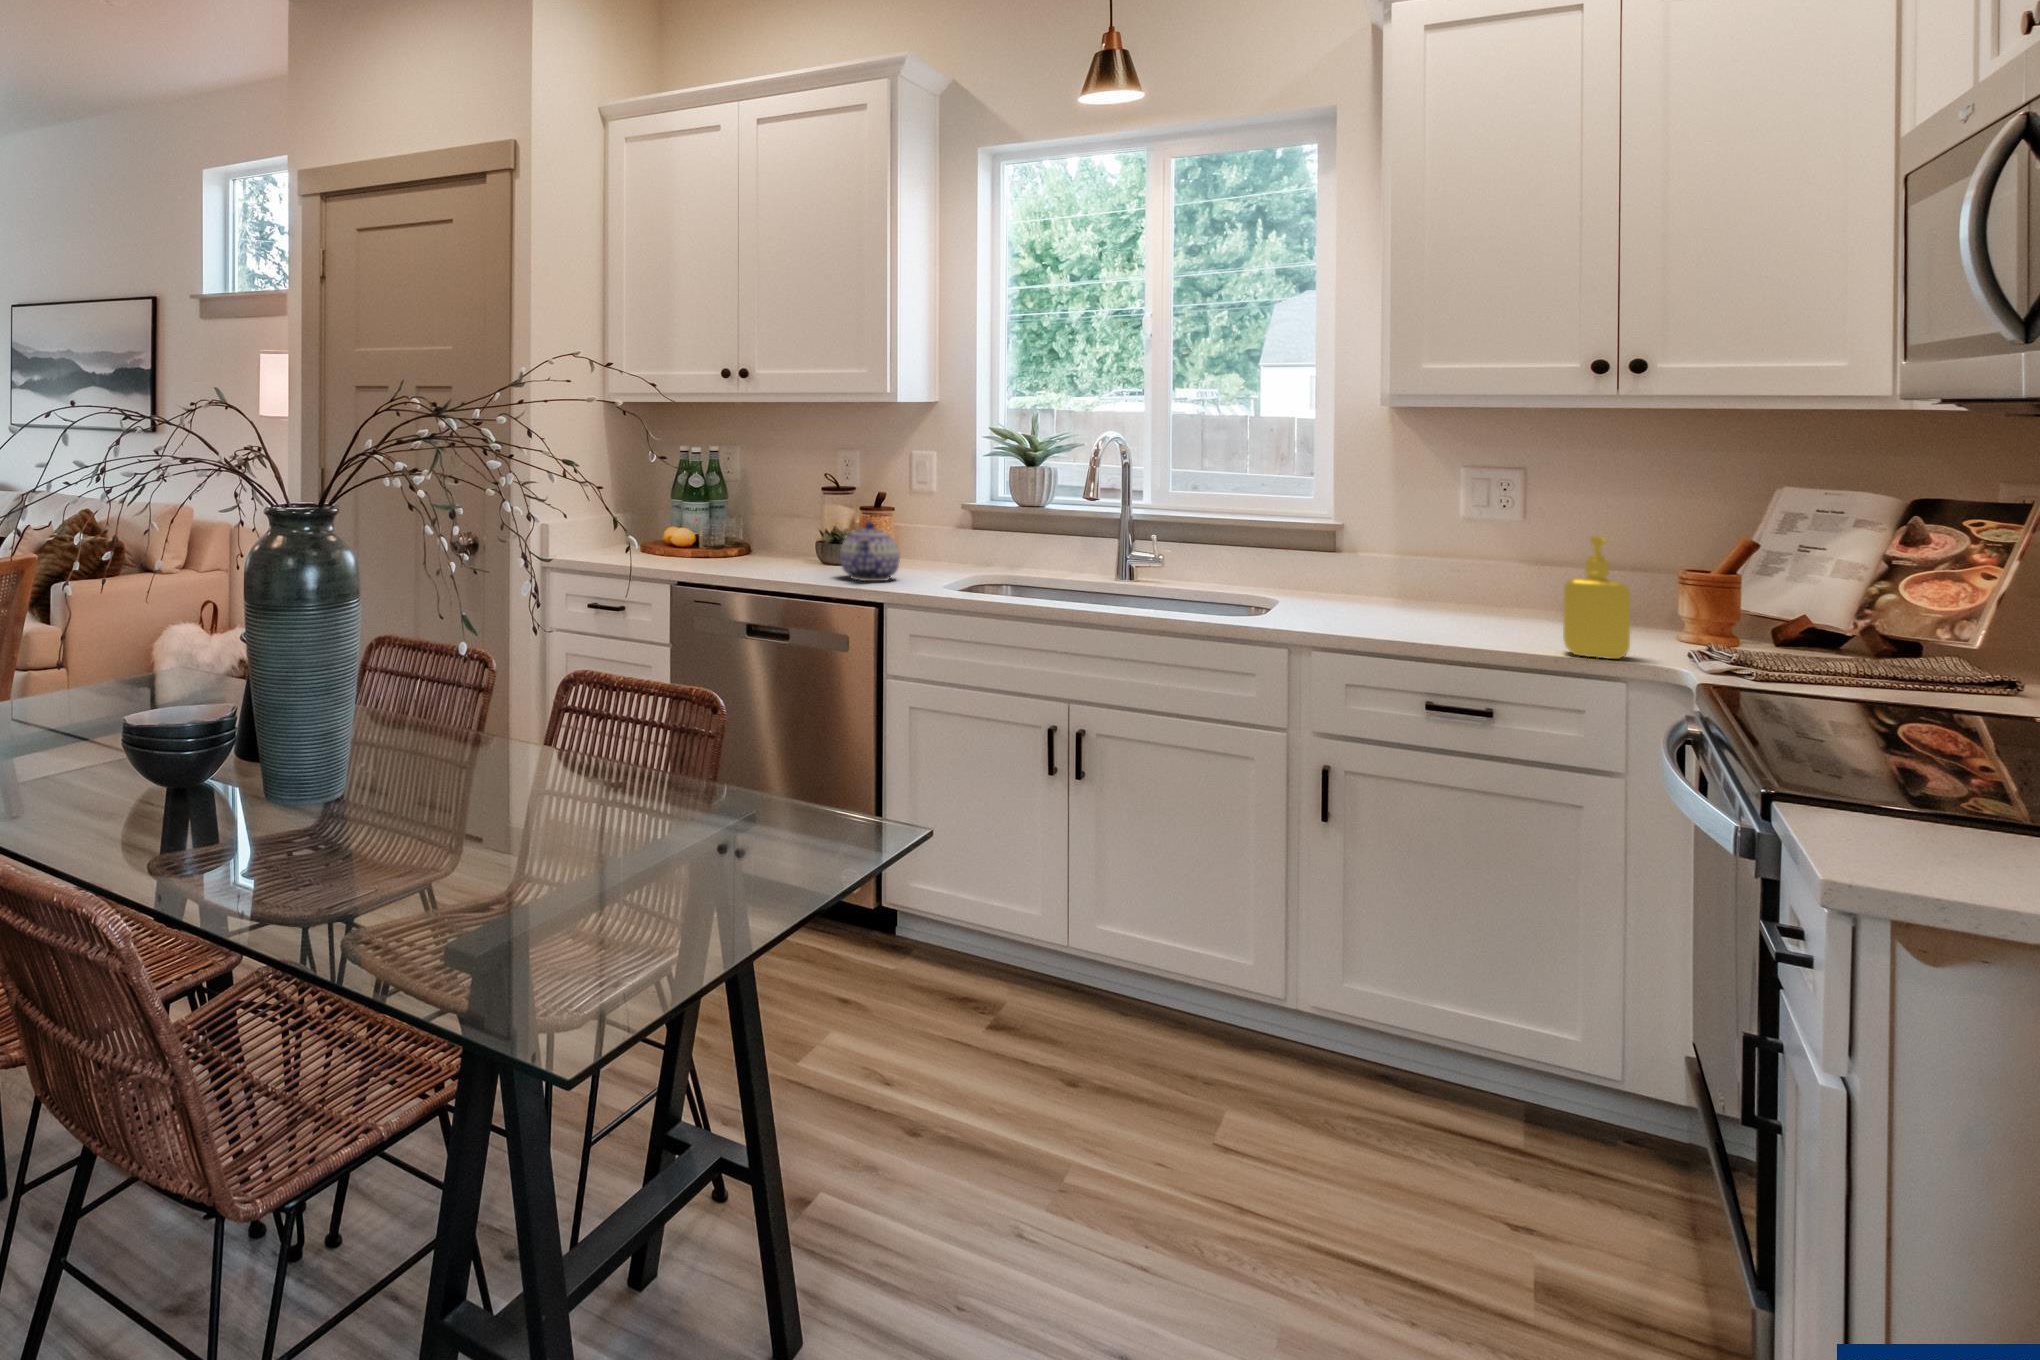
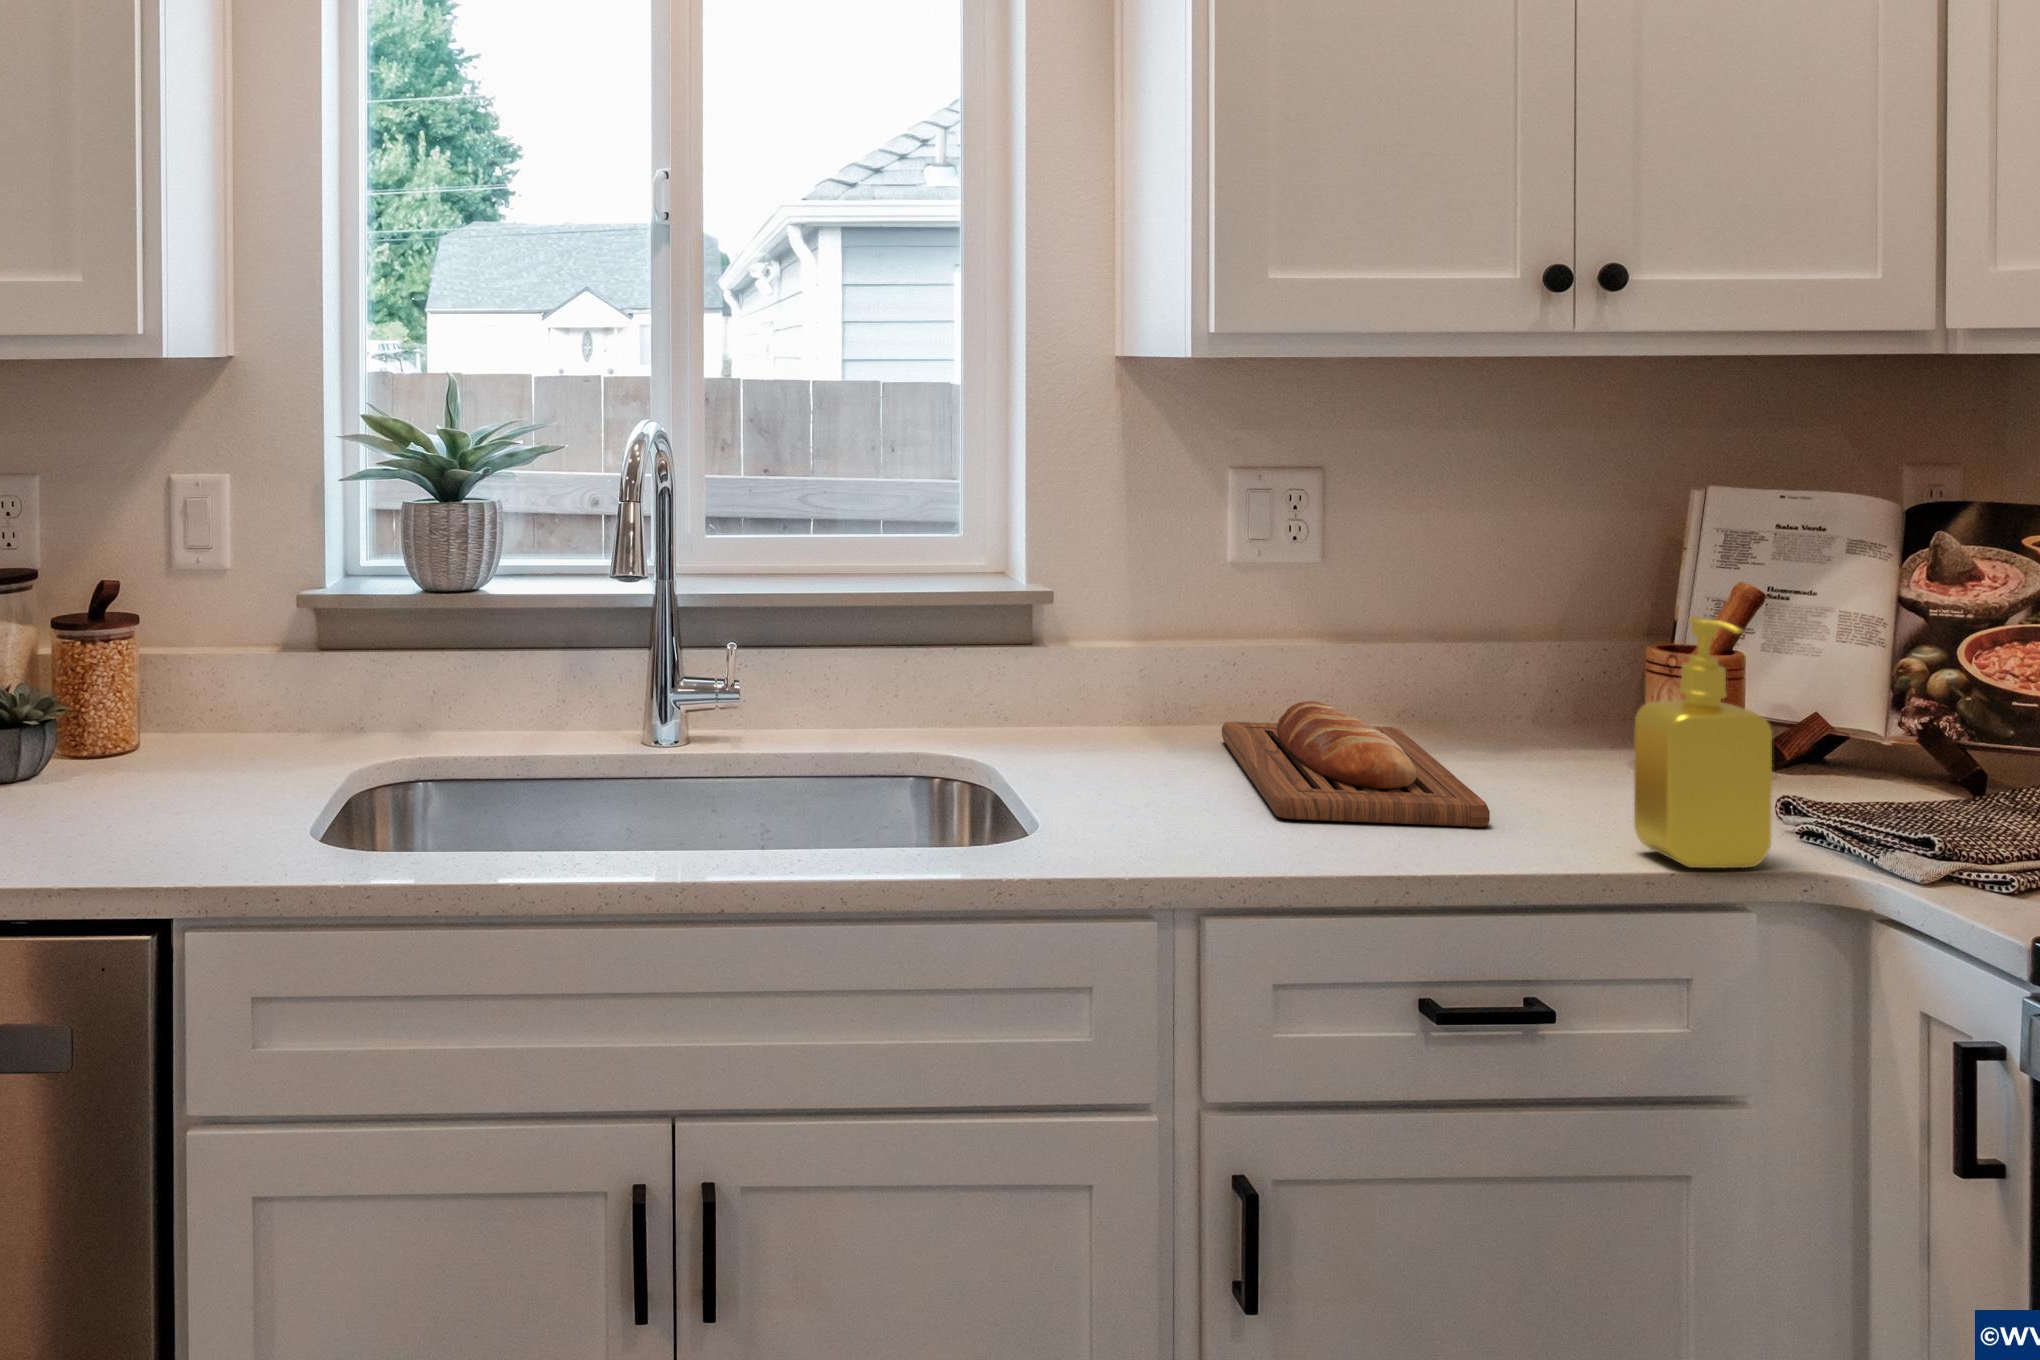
teapot: present [840,522,900,581] -> none [23,674,185,837]
bread loaf: none [1391,588,1547,639] -> present [1222,701,1490,827]

